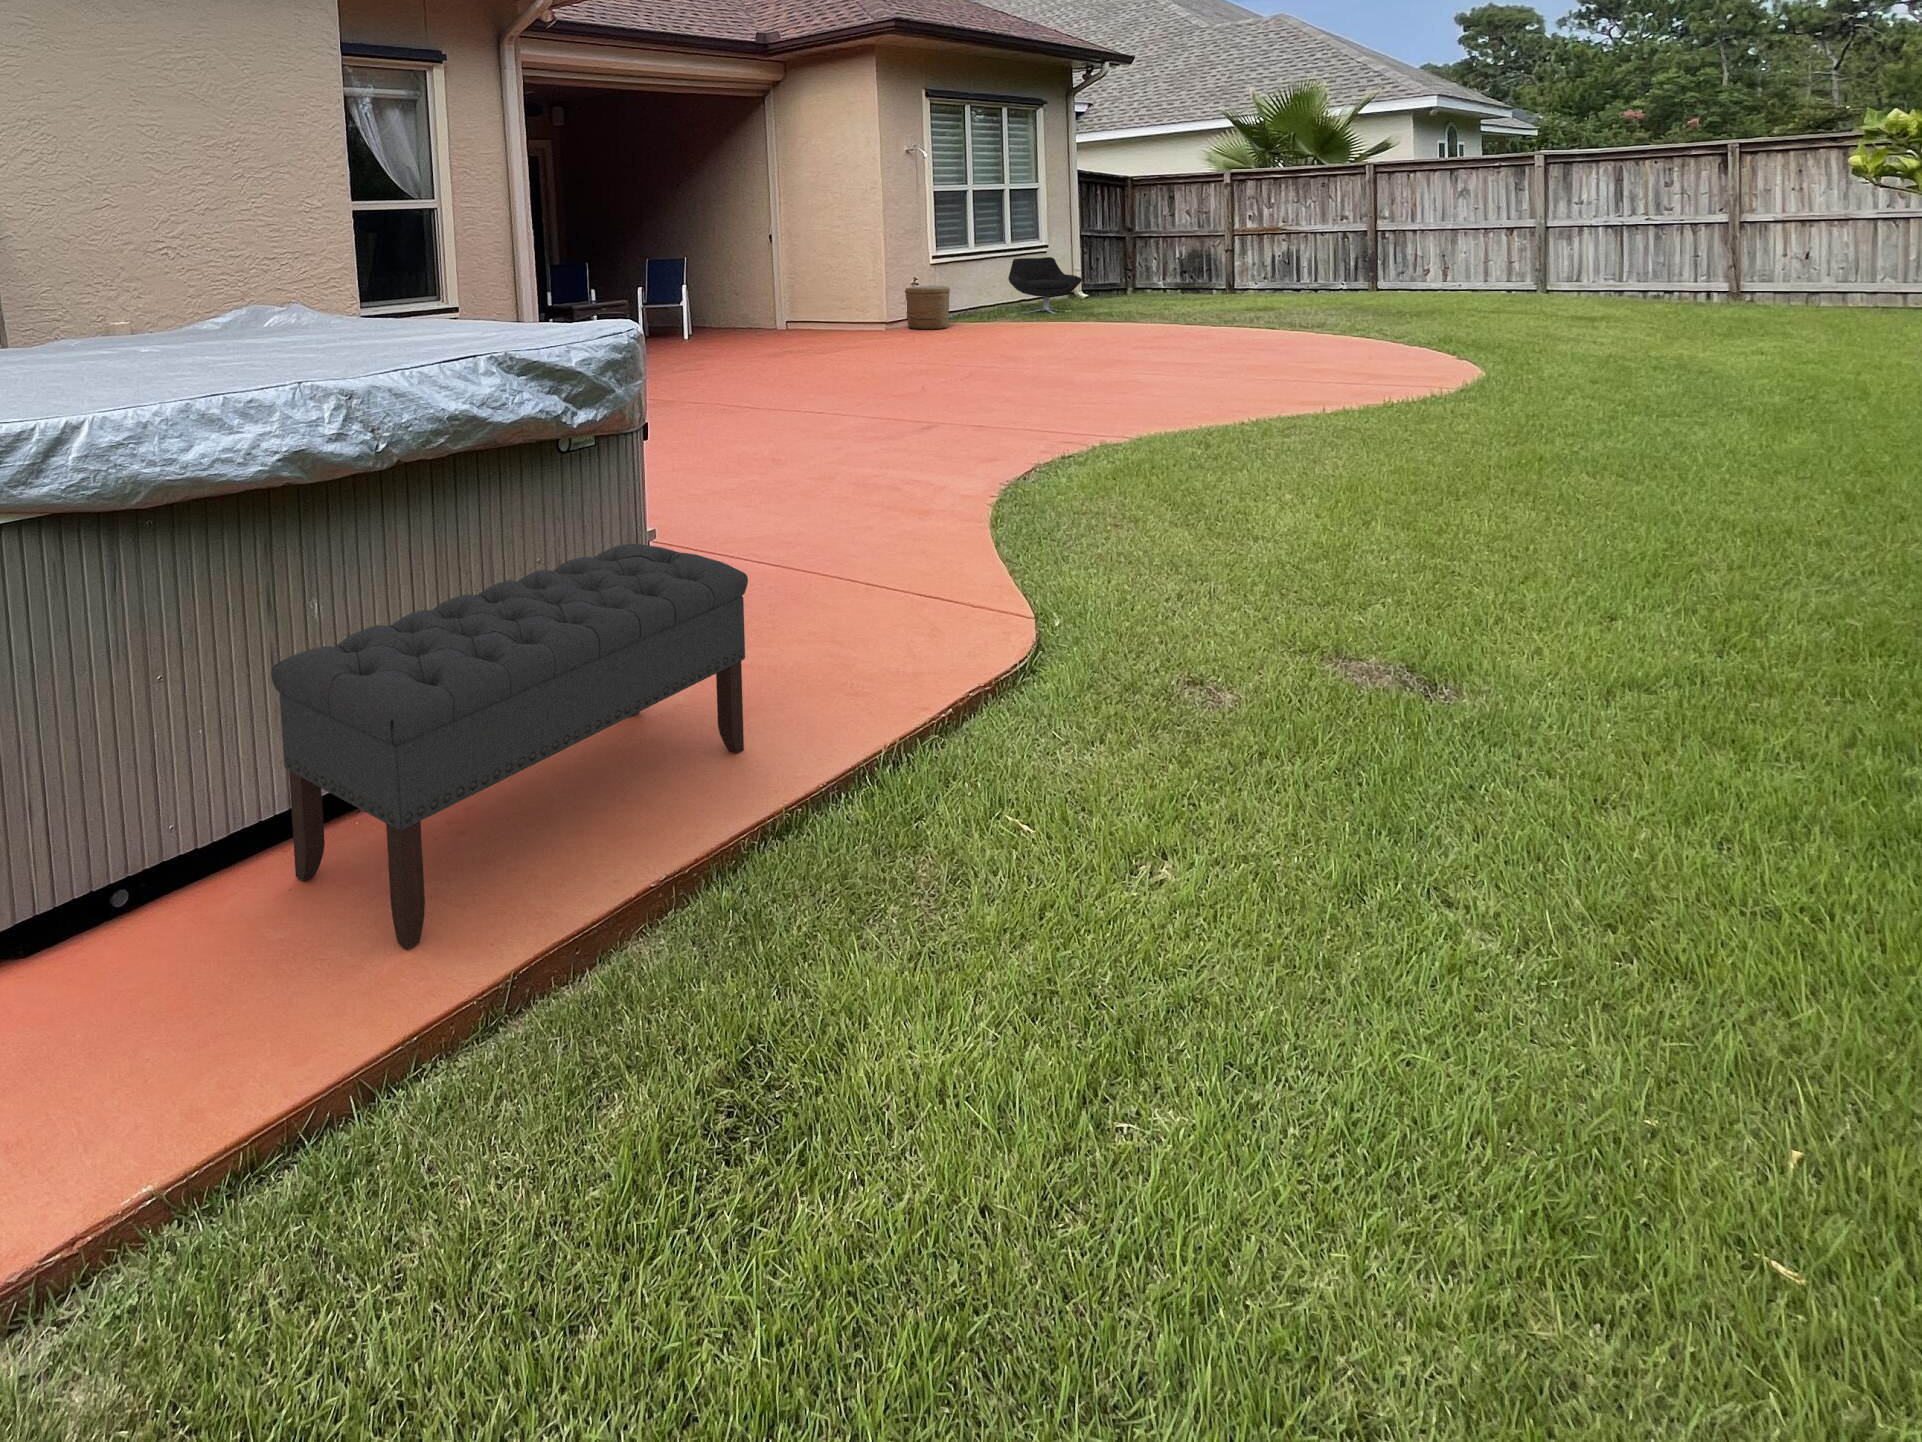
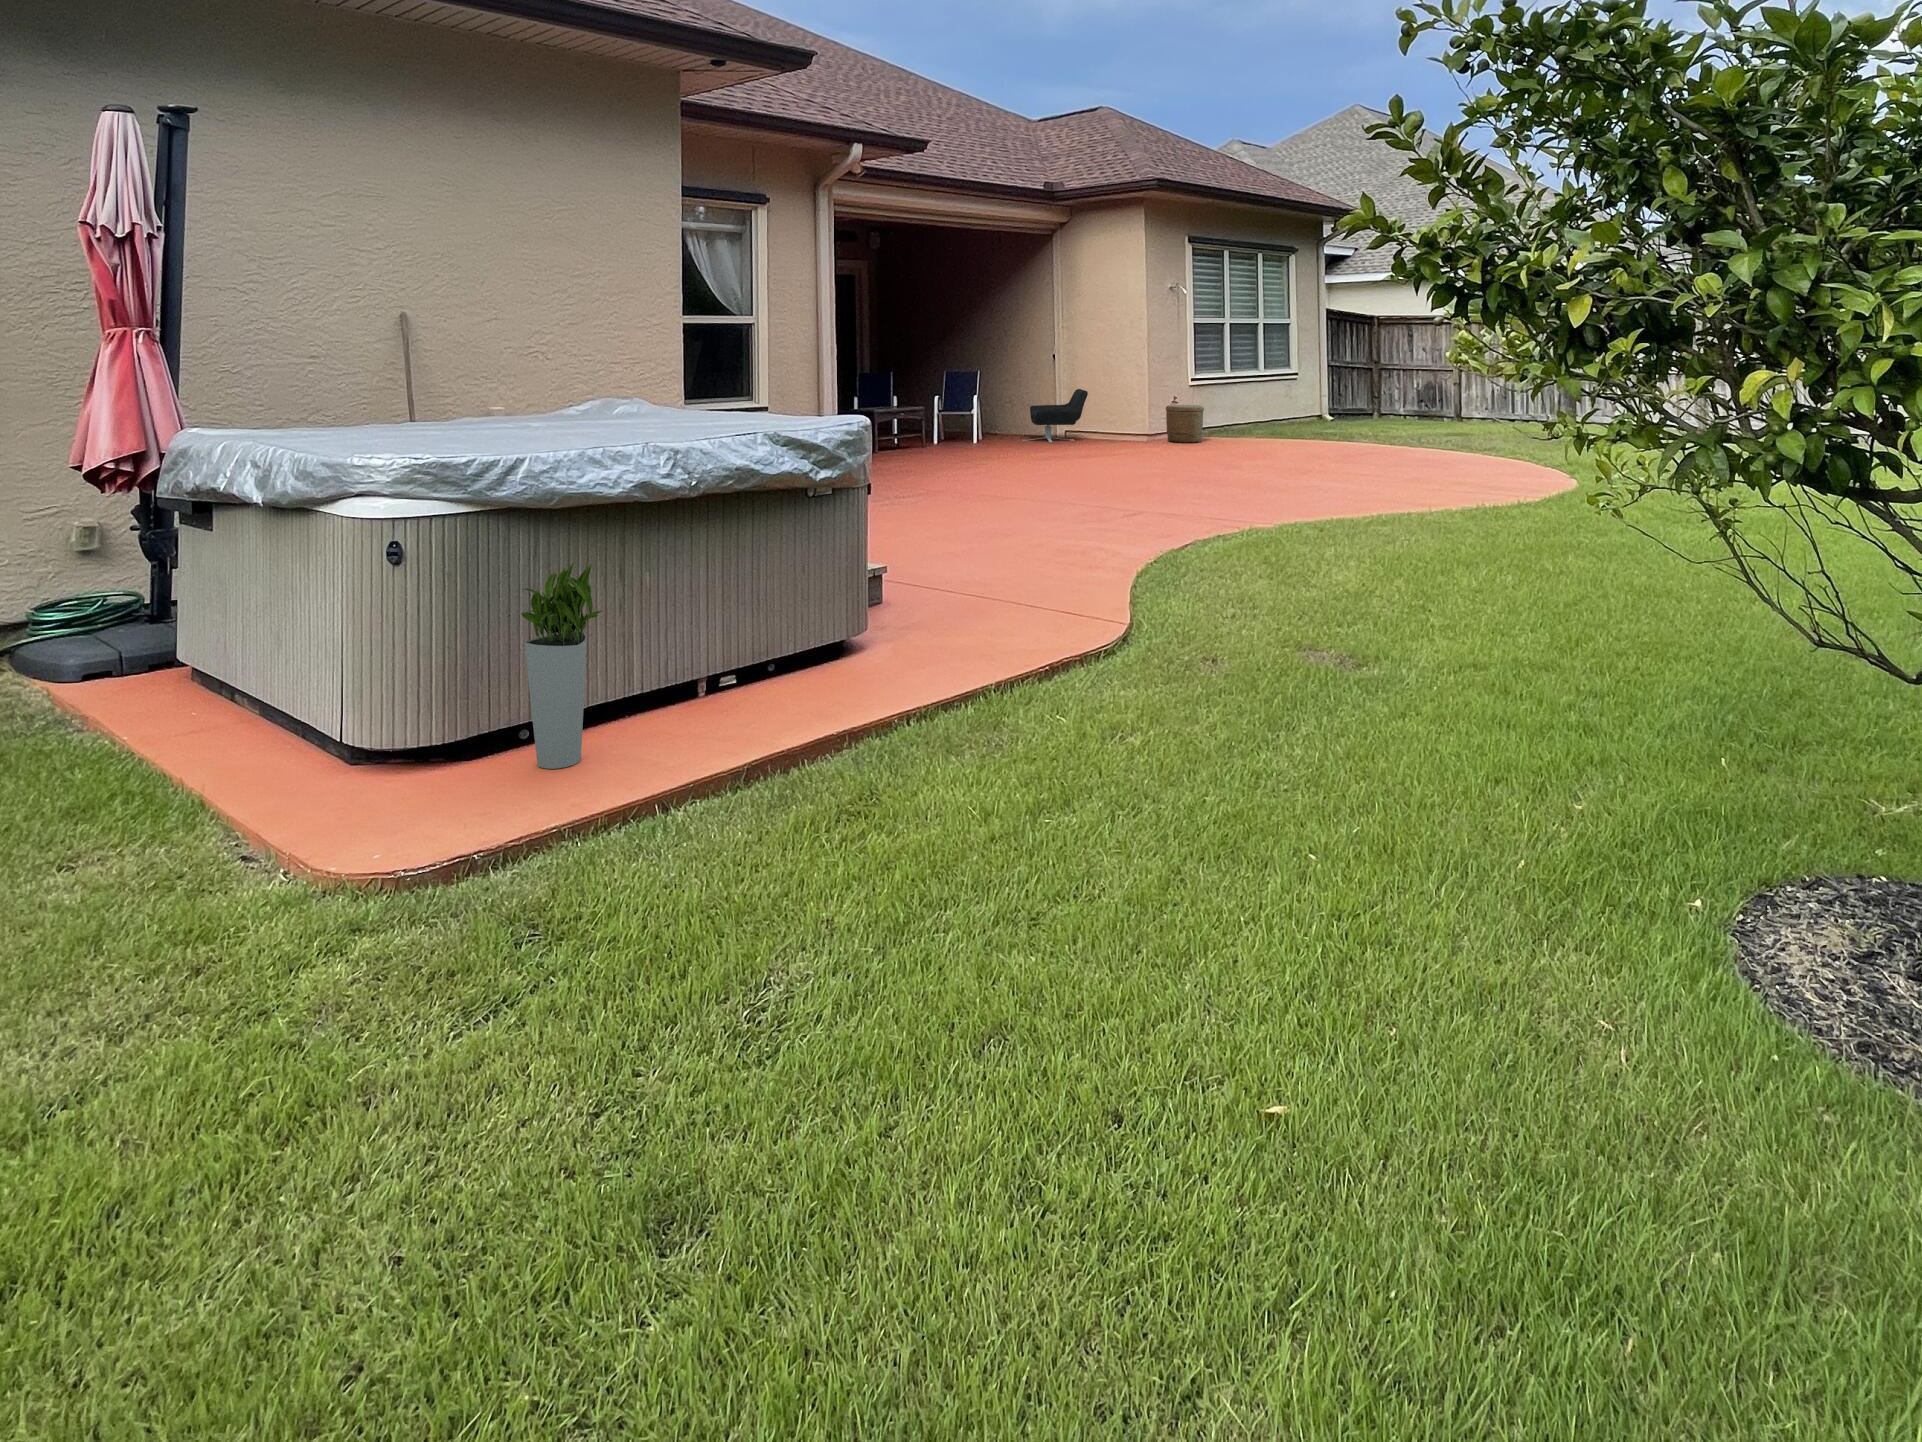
lounge chair: present [1008,257,1082,314] -> present [1025,389,1088,442]
bench: present [271,544,748,949] -> none [618,557,911,754]
planter: none [69,606,245,996] -> present [518,563,602,769]

